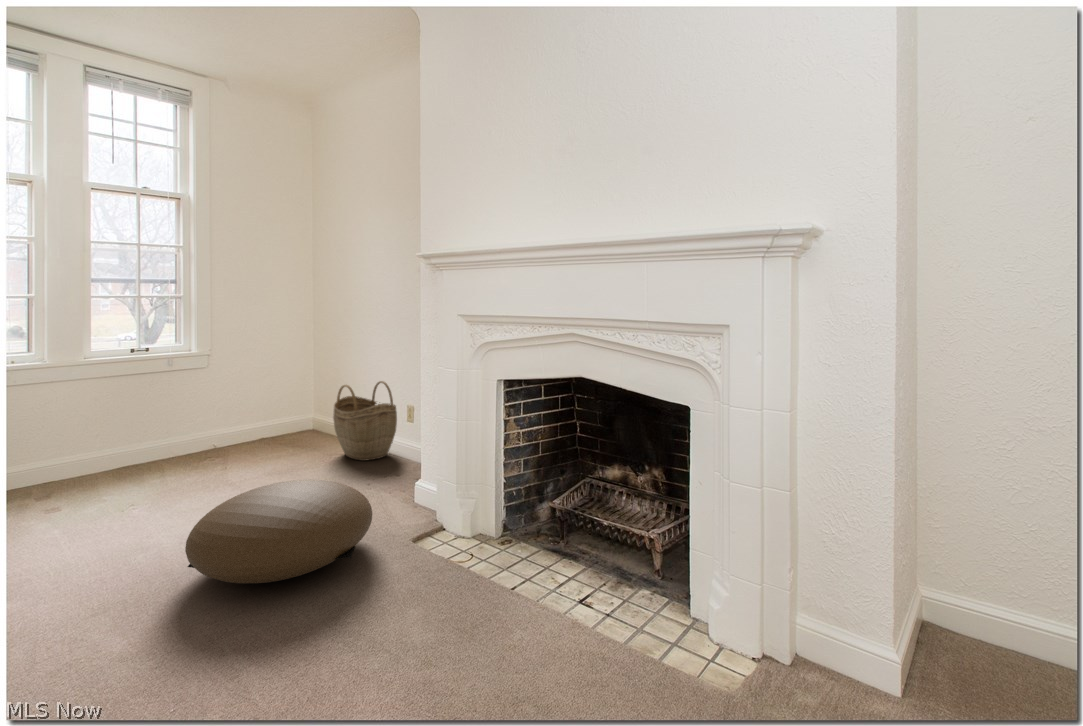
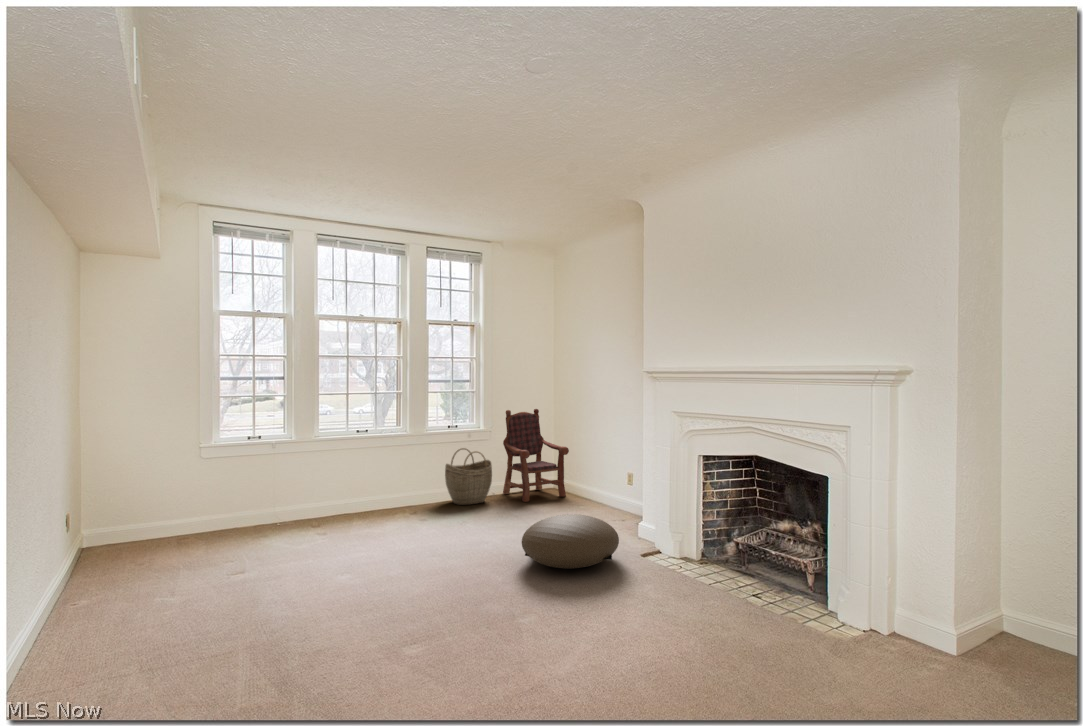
armchair: none [239,326,336,452] -> present [503,409,569,502]
woven basket: present [333,381,397,461] -> present [445,448,492,505]

